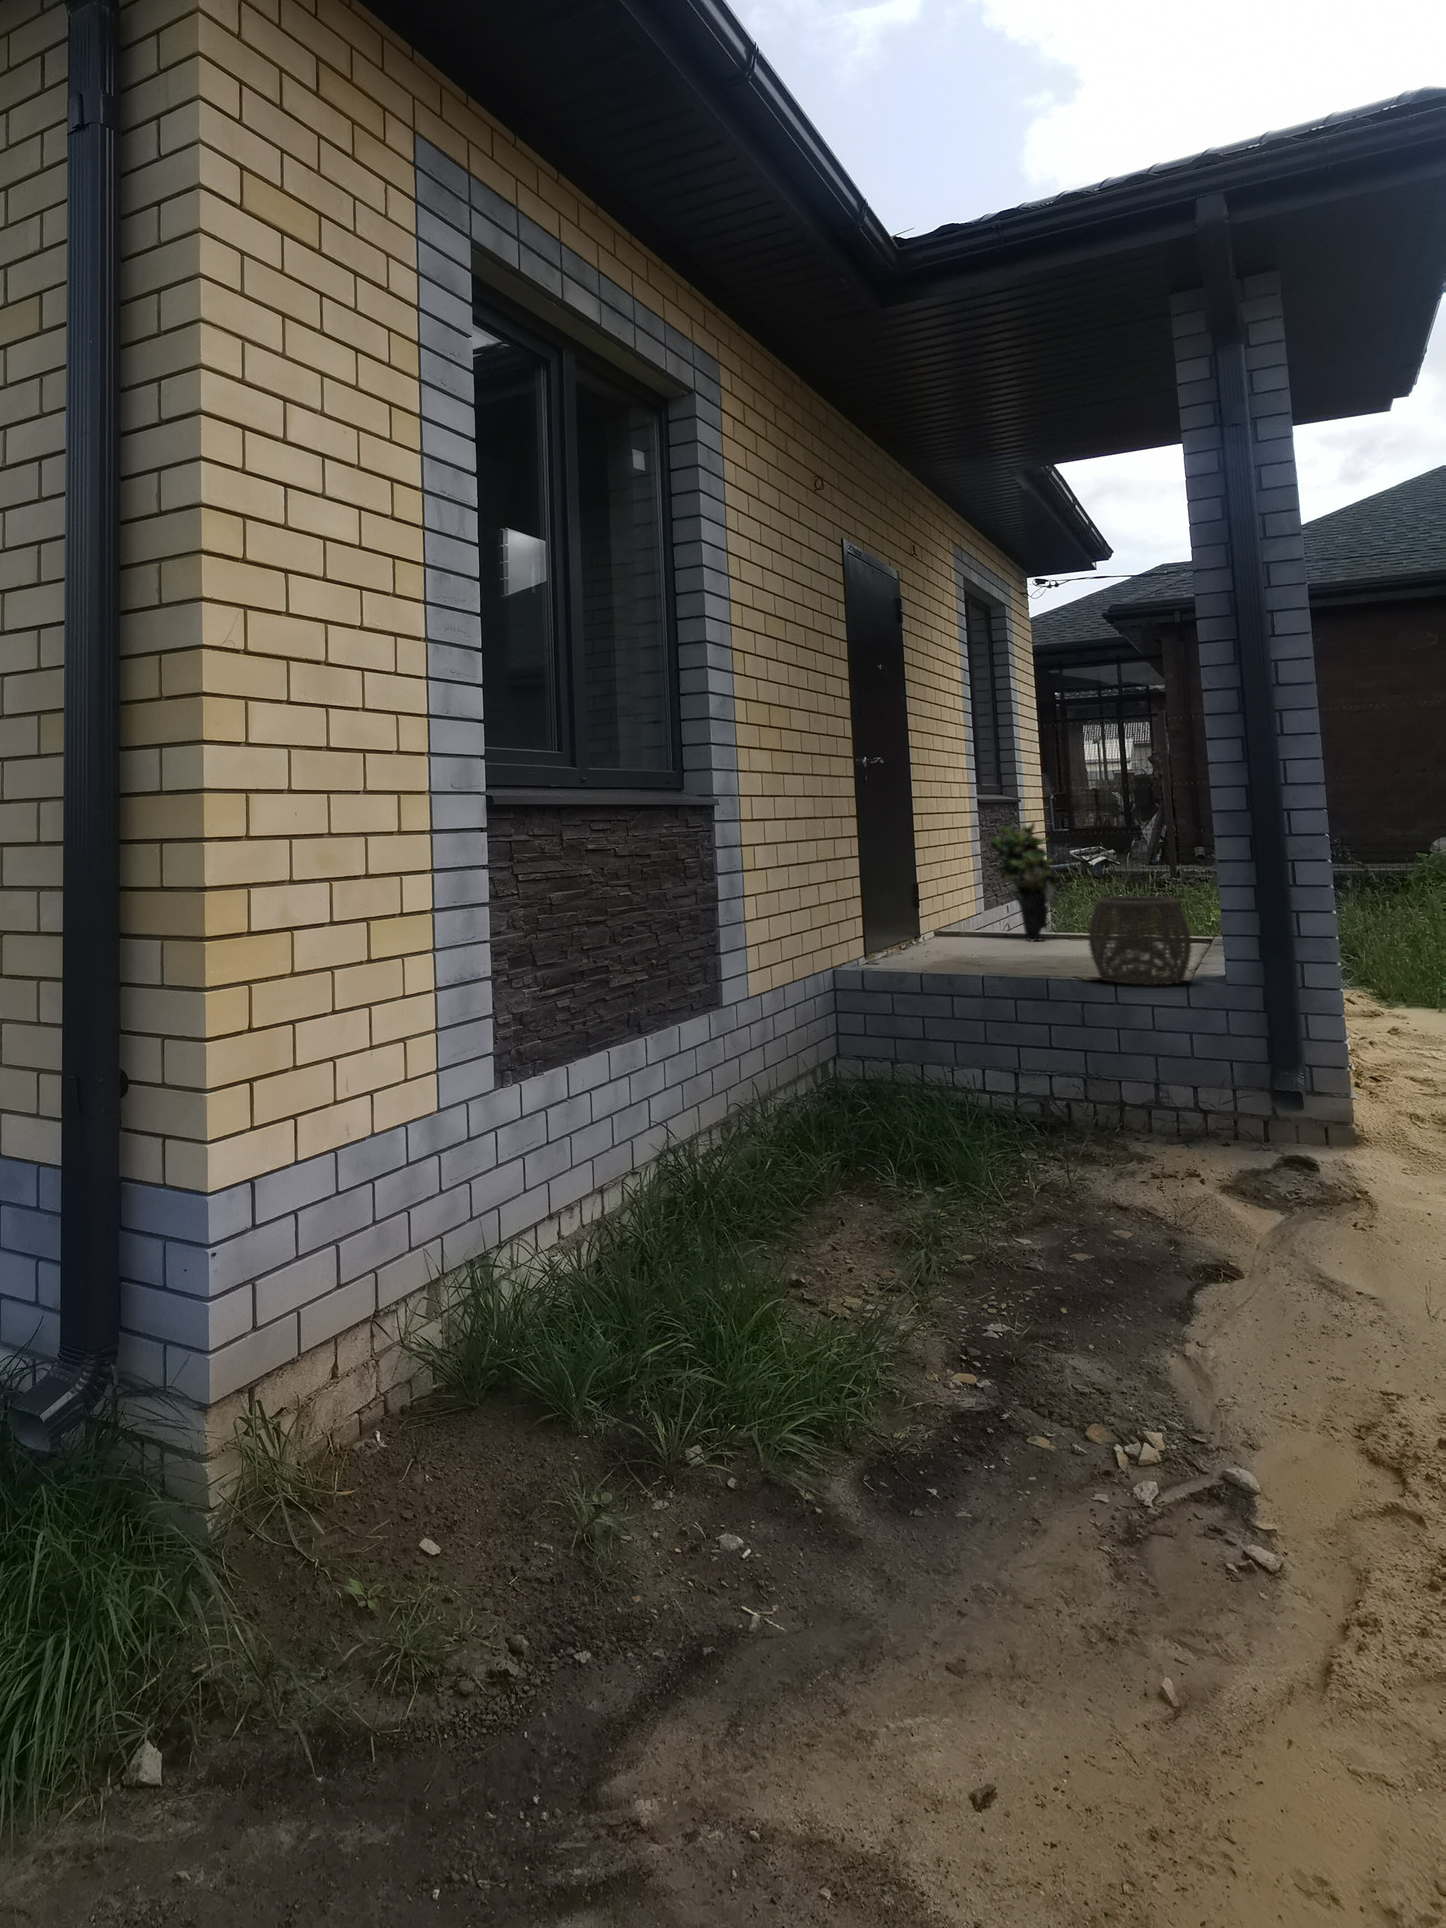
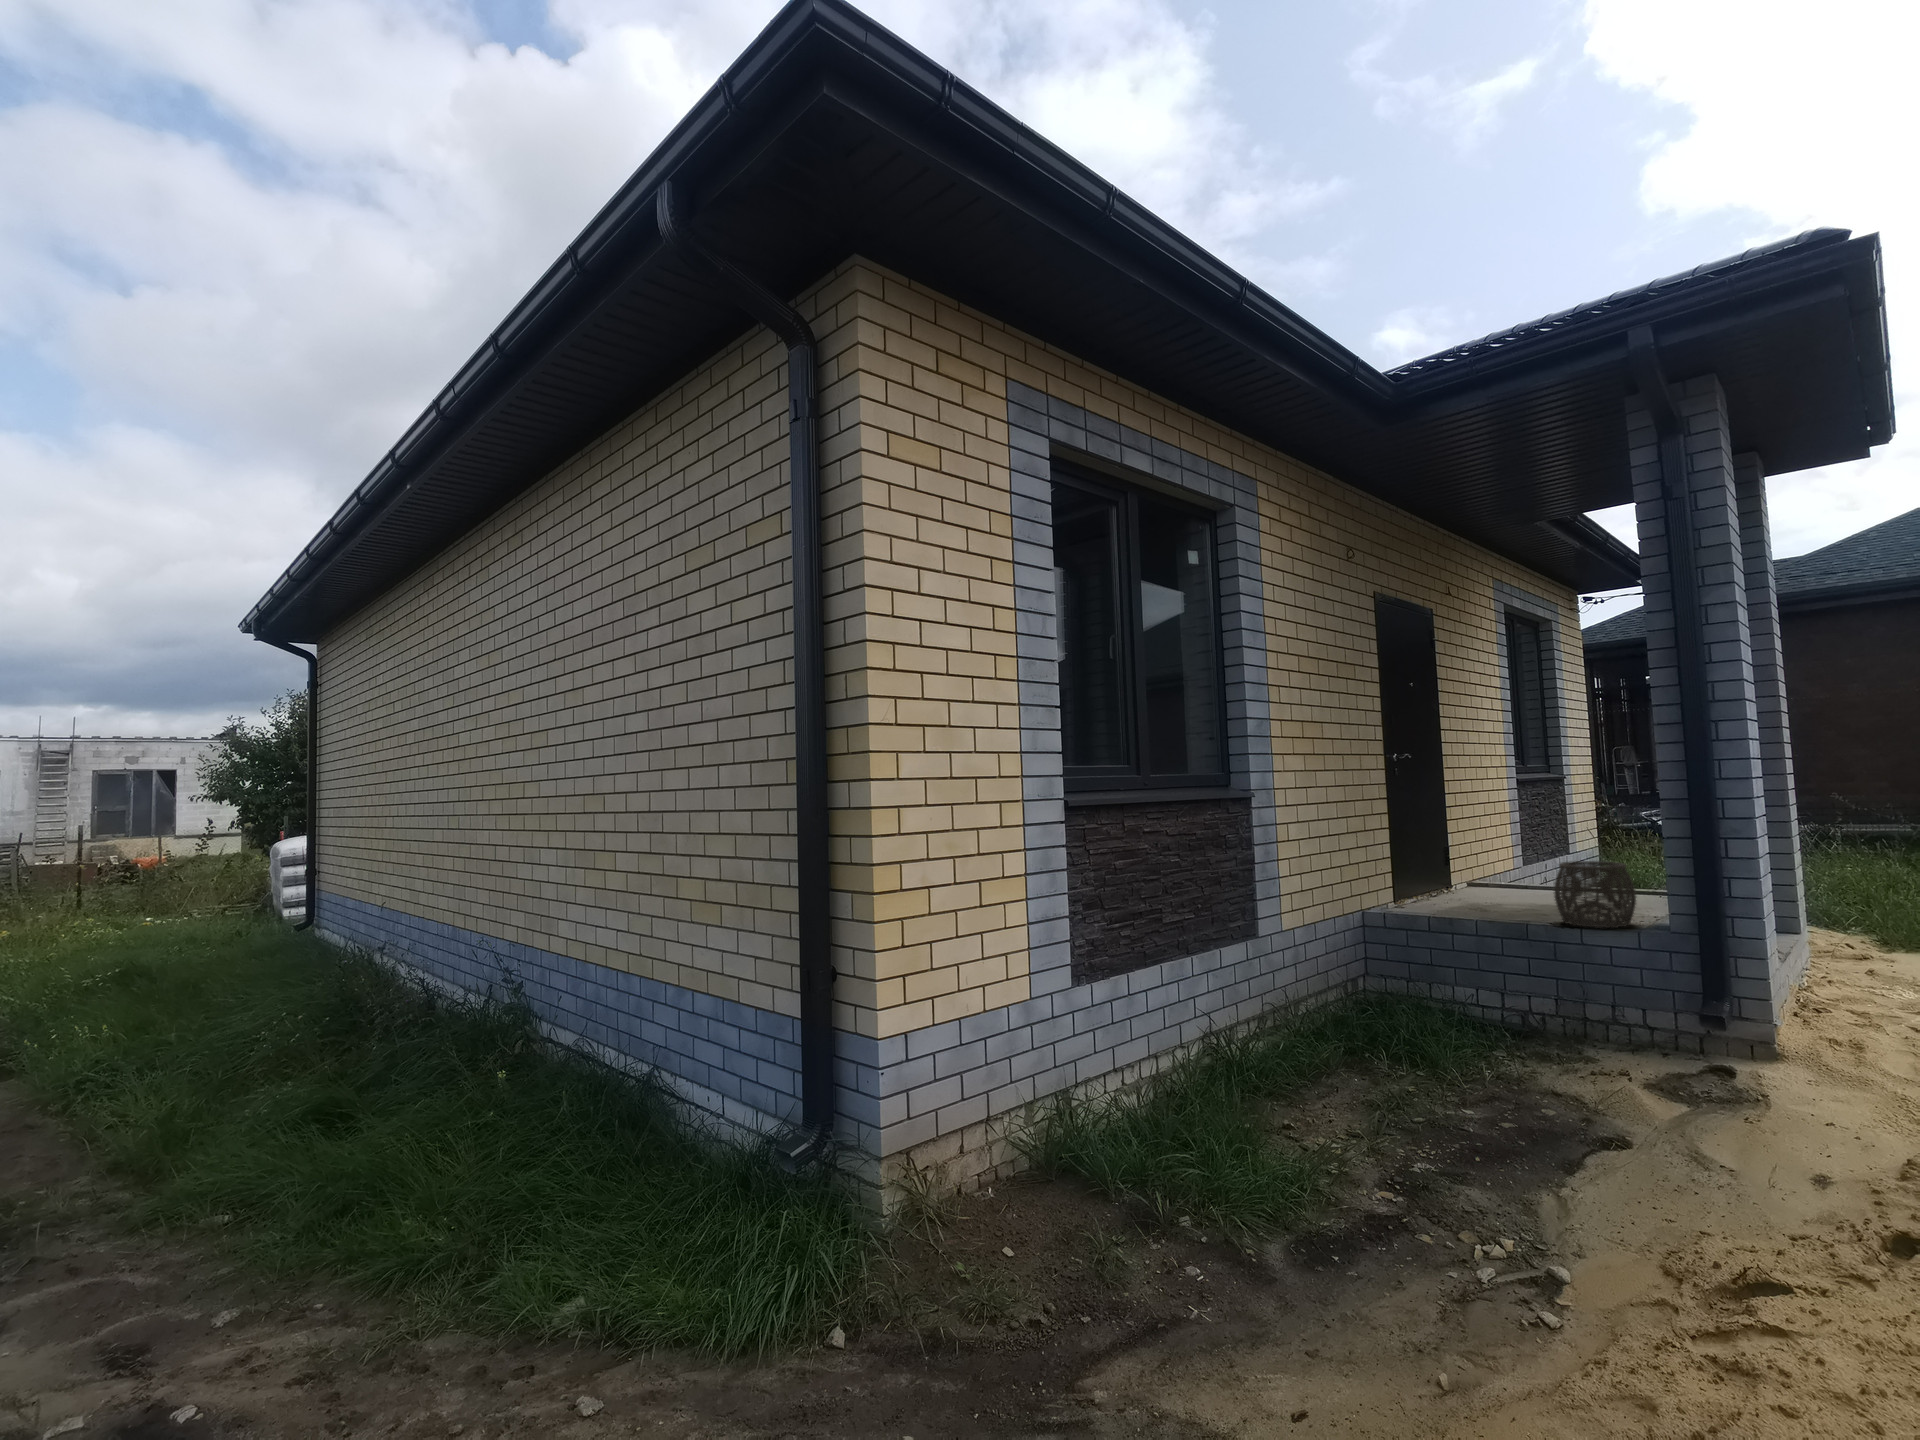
potted plant: present [989,823,1062,942] -> none [1508,800,1570,891]

